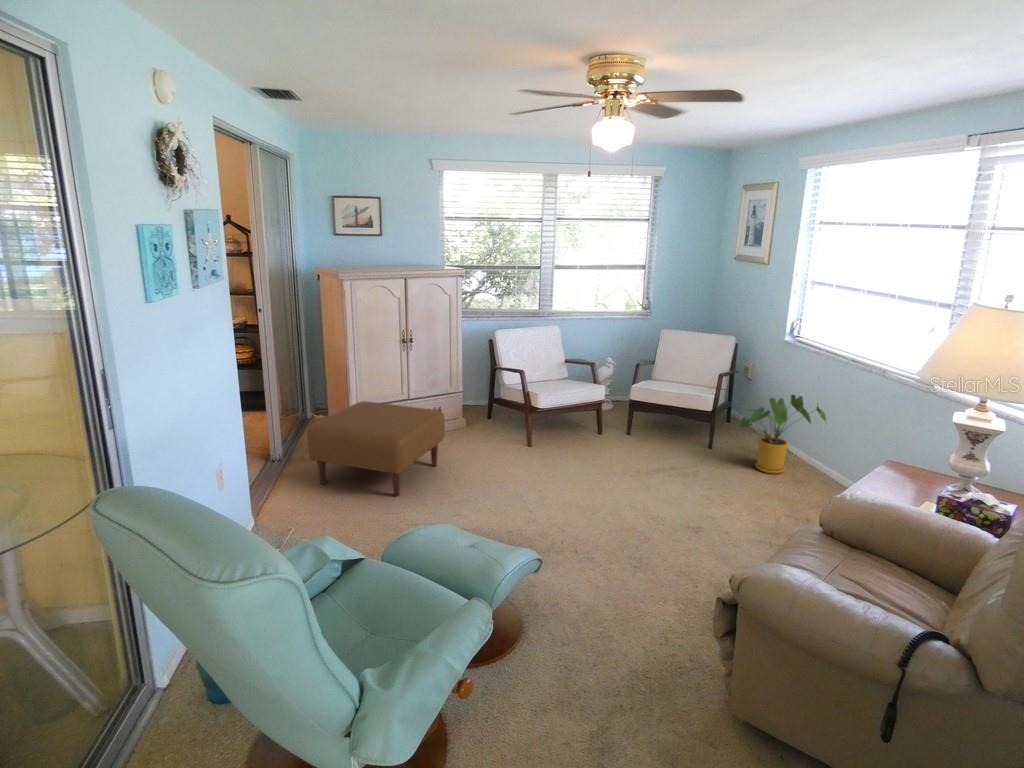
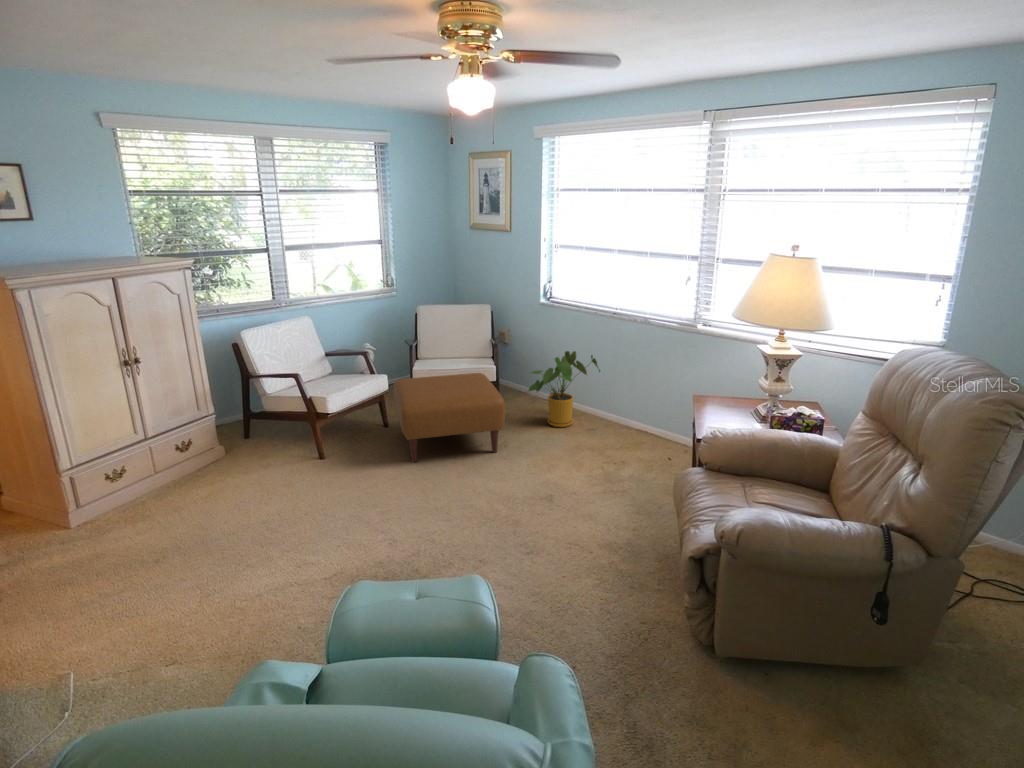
ottoman: present [307,401,445,497] -> present [393,373,505,462]

